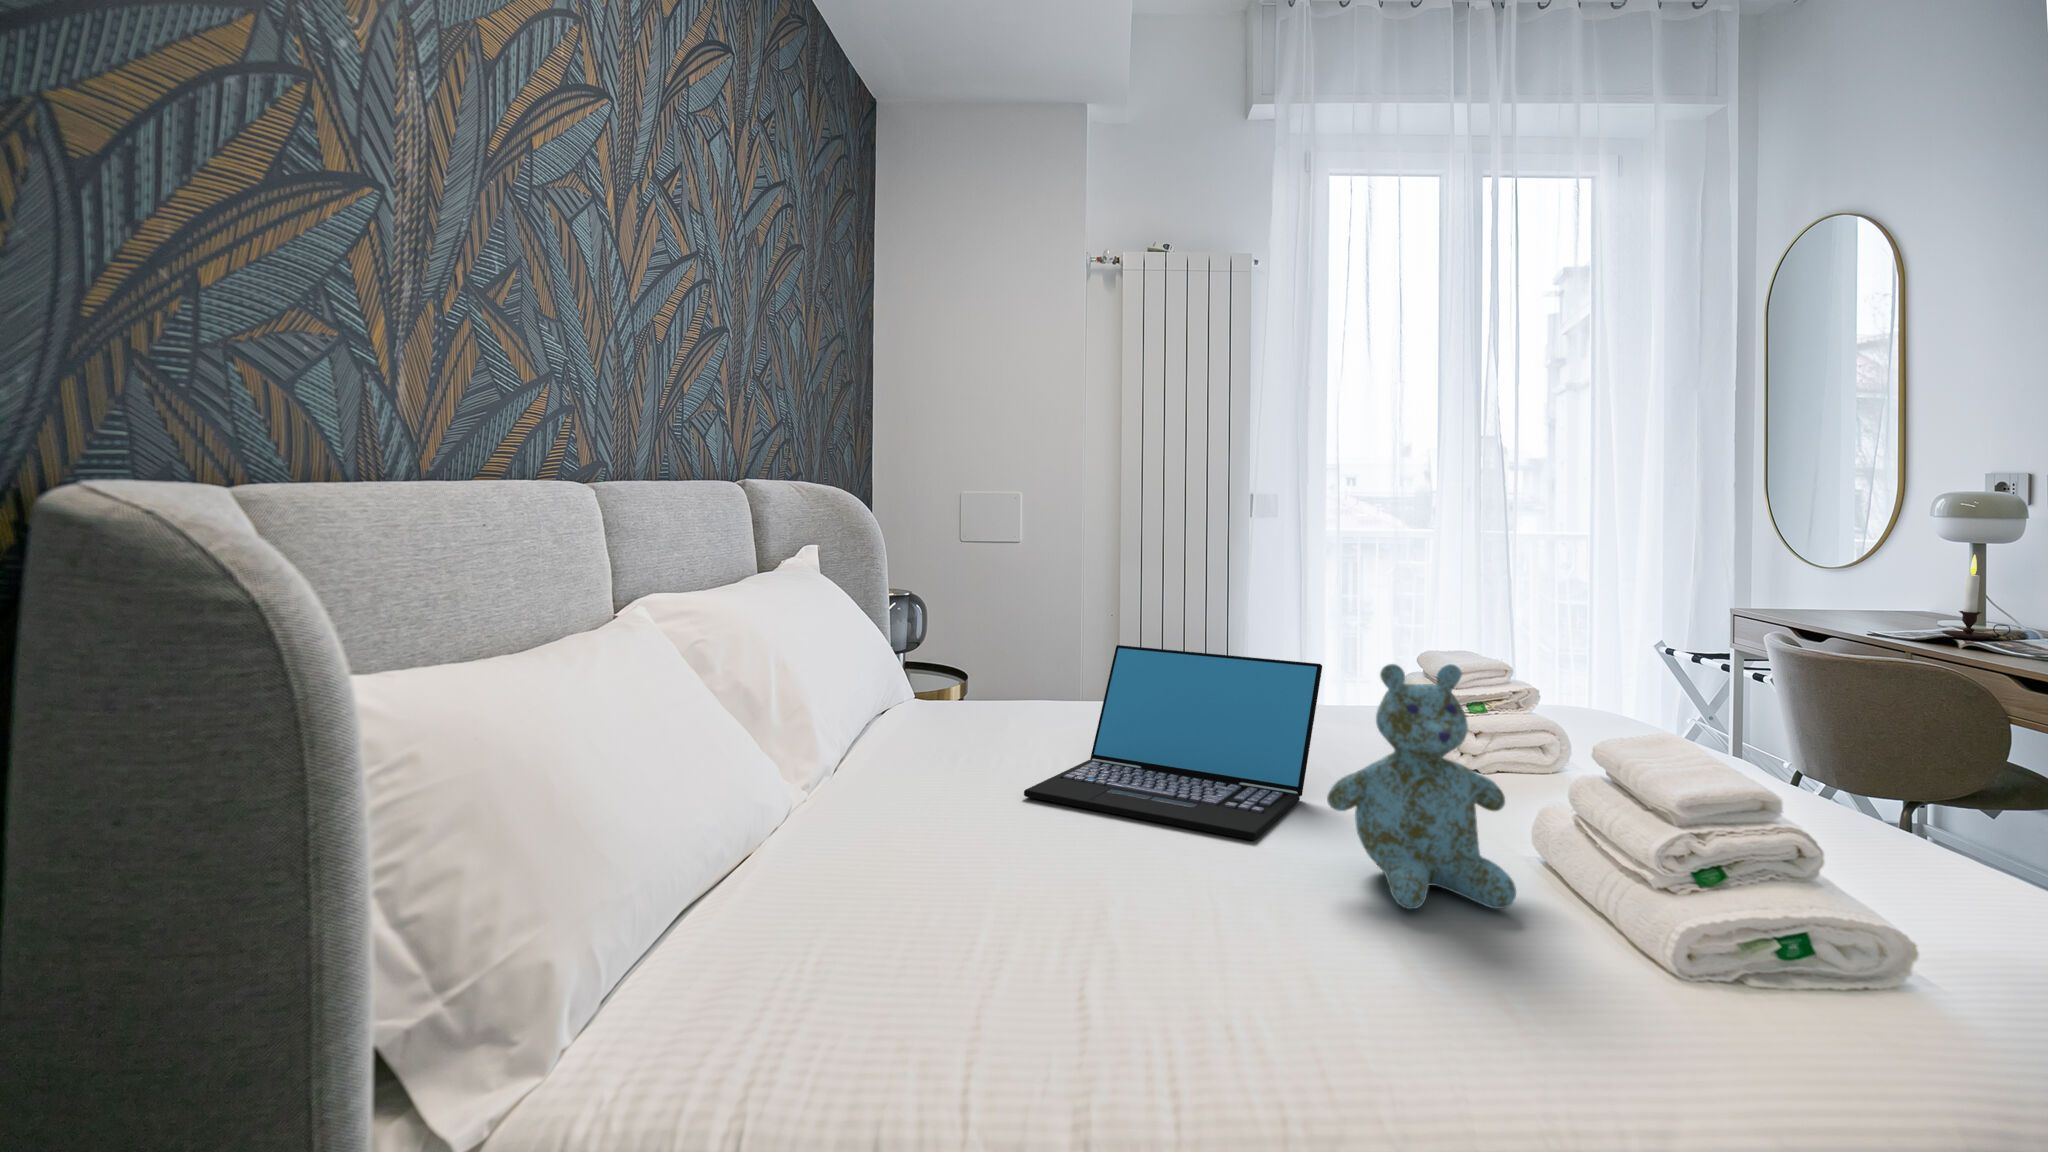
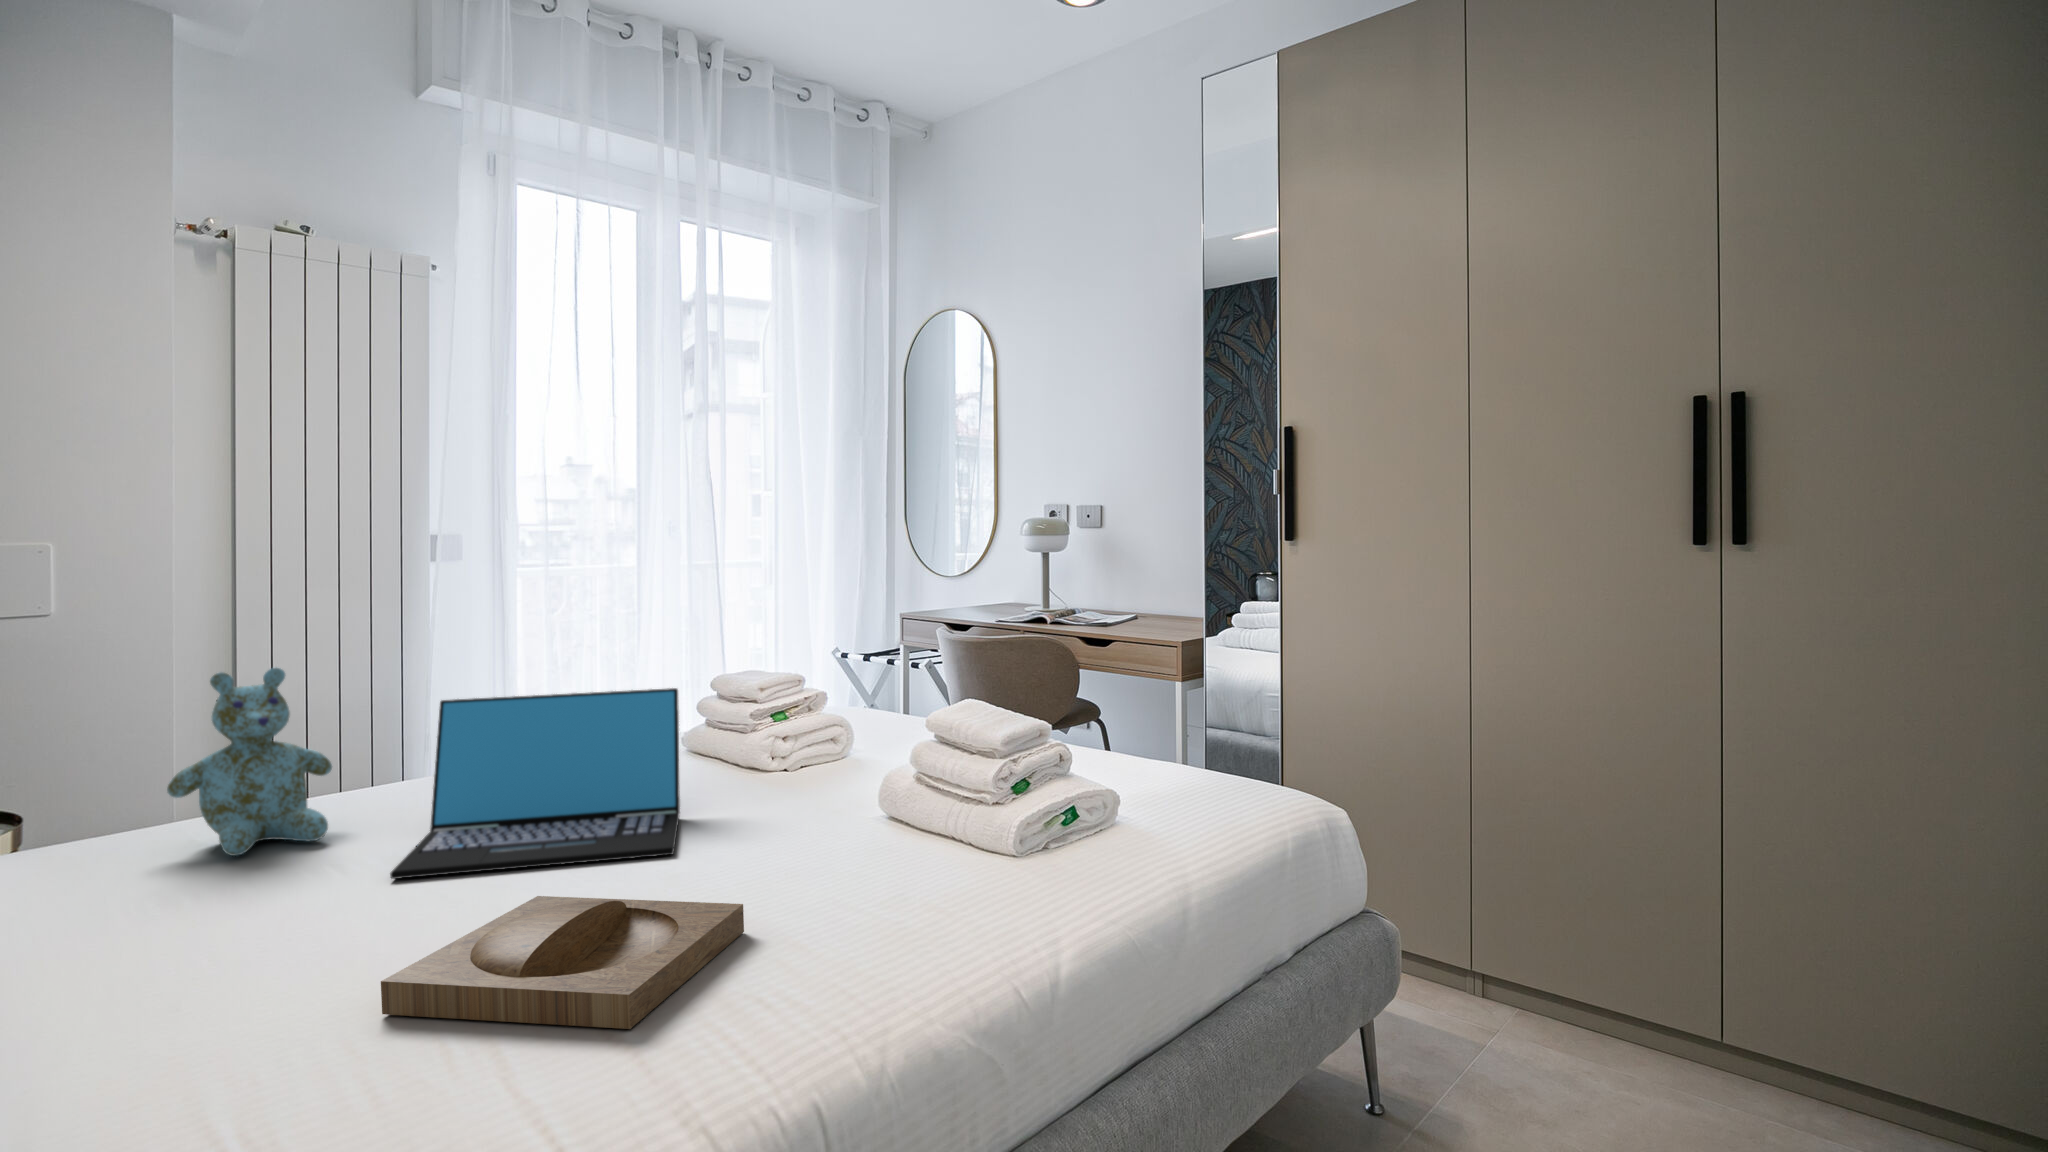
candle: present [1942,554,2010,639] -> none [1034,560,1070,622]
stuffed bear: present [1327,664,1516,909] -> present [167,668,332,856]
tray: none [880,851,1231,1036] -> present [381,896,744,1029]

